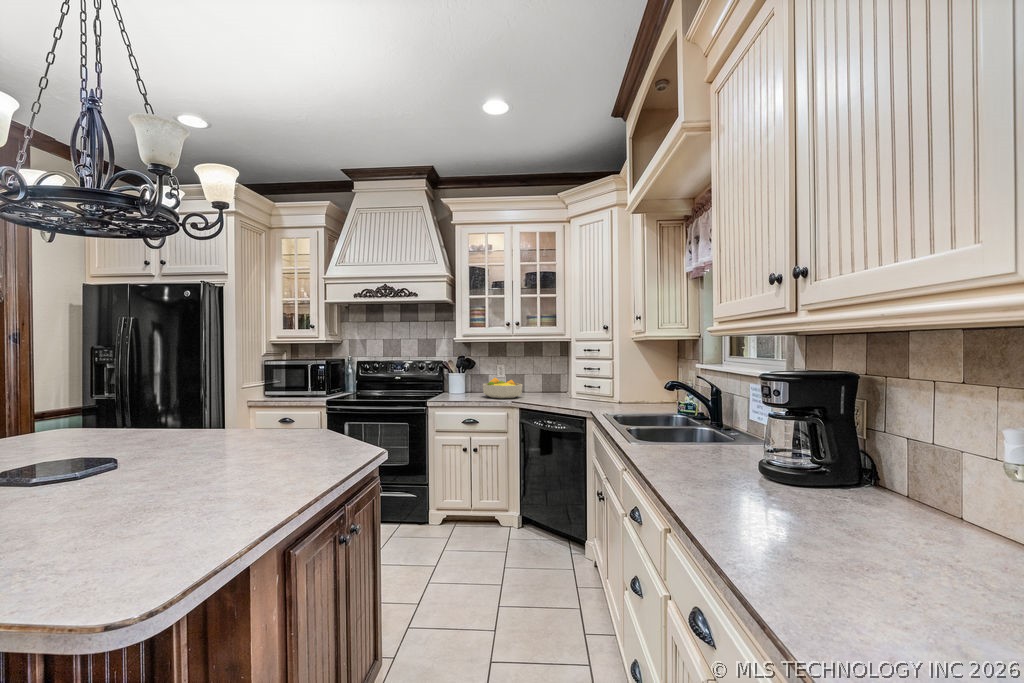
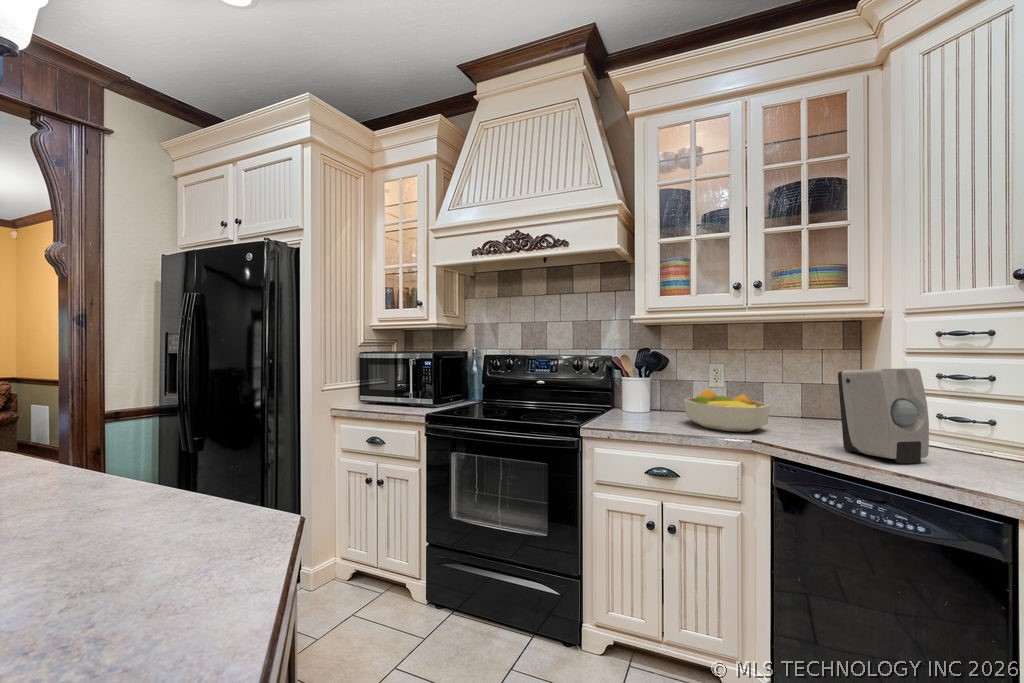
soap dispenser: none [545,365,573,404] -> present [838,368,929,464]

